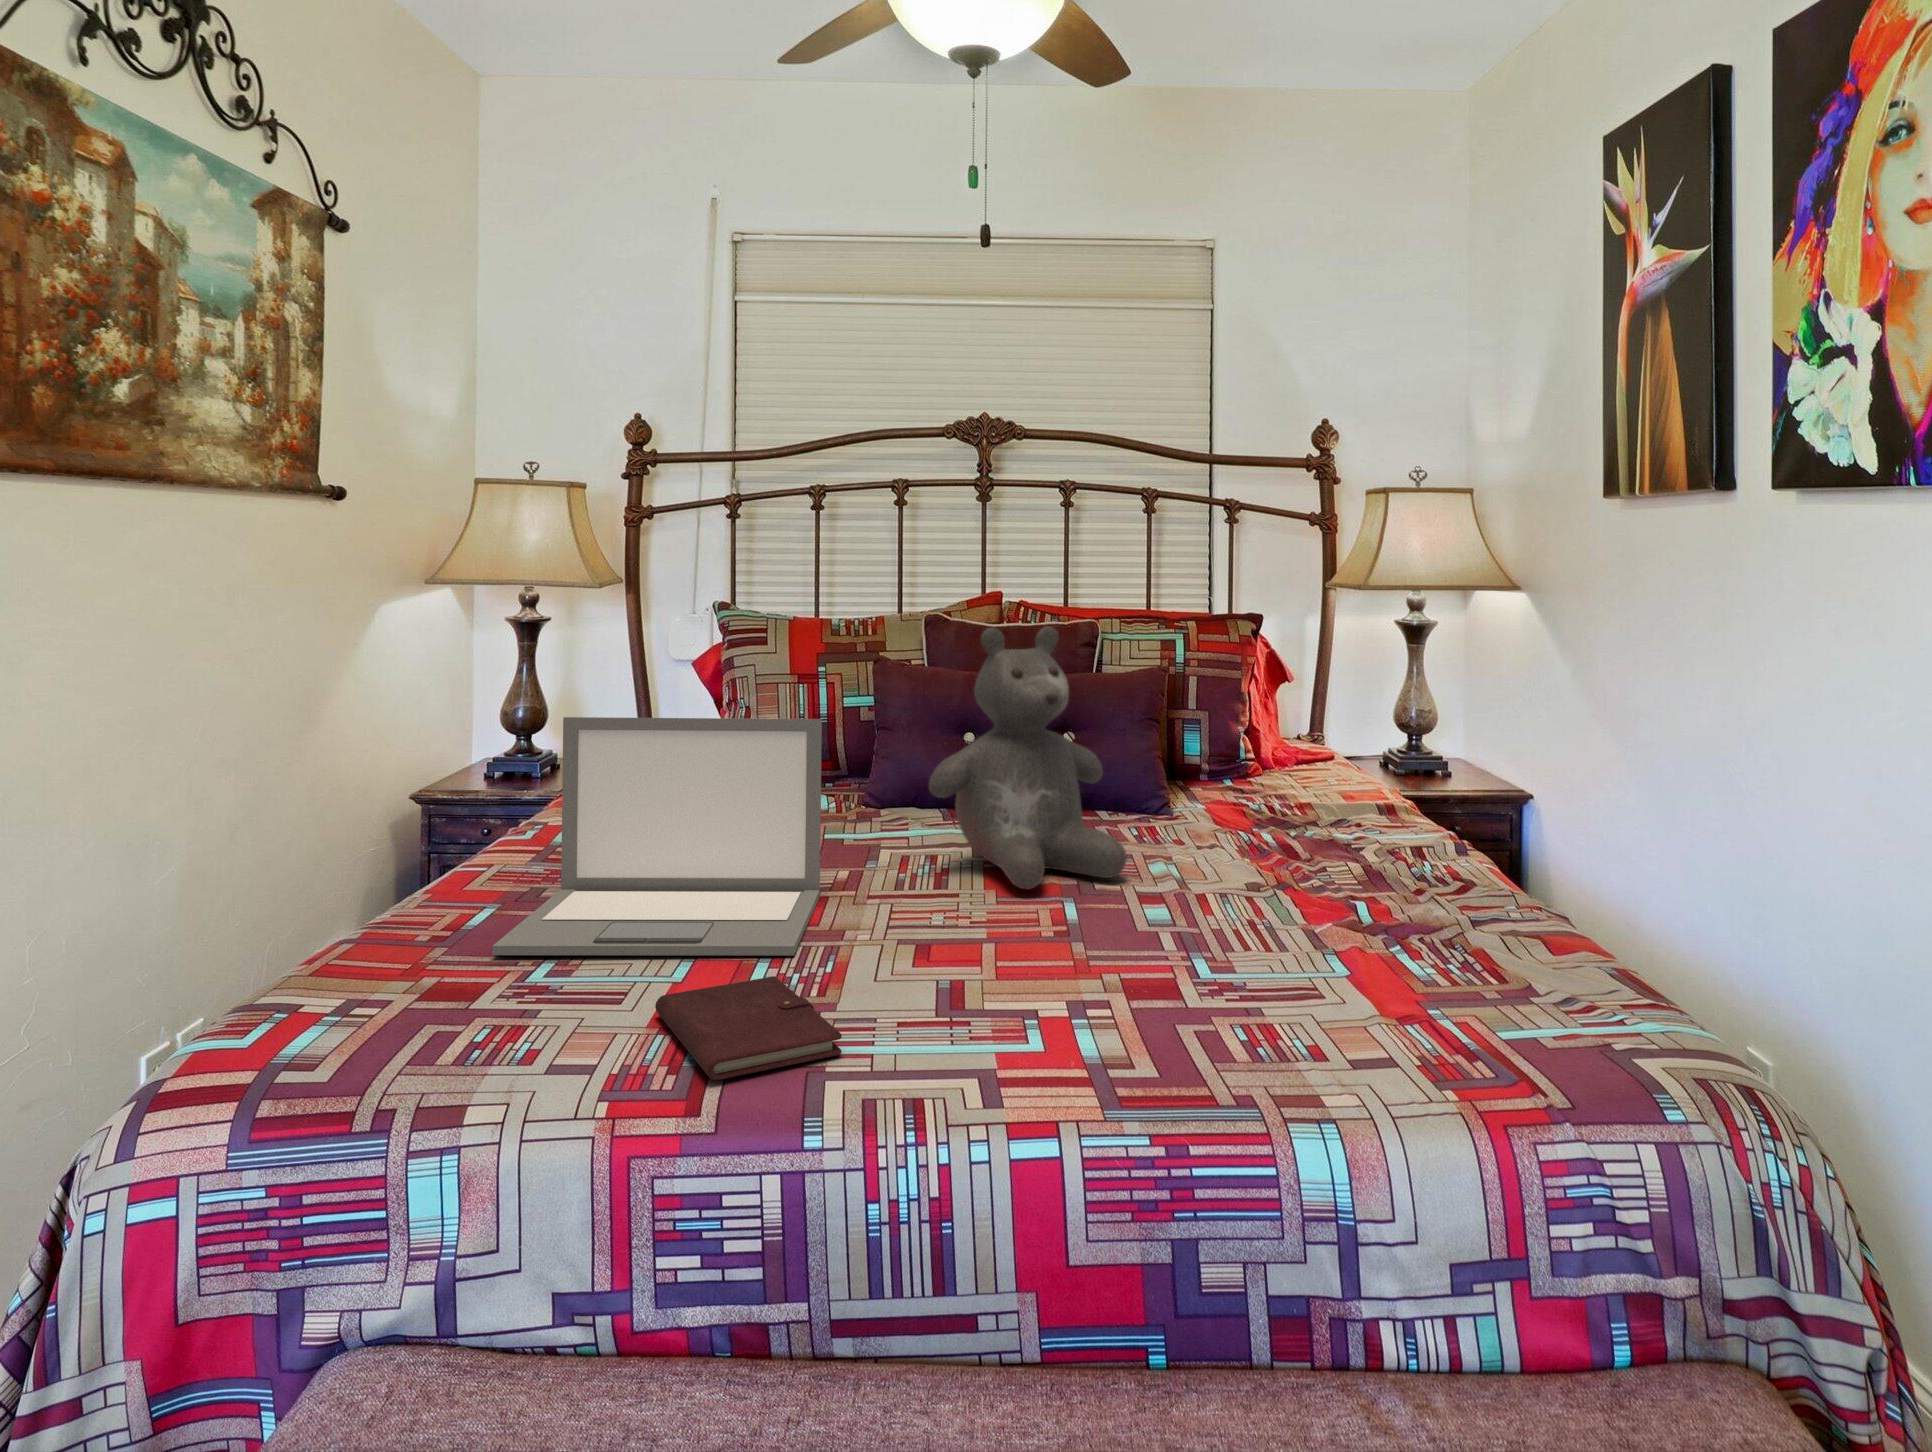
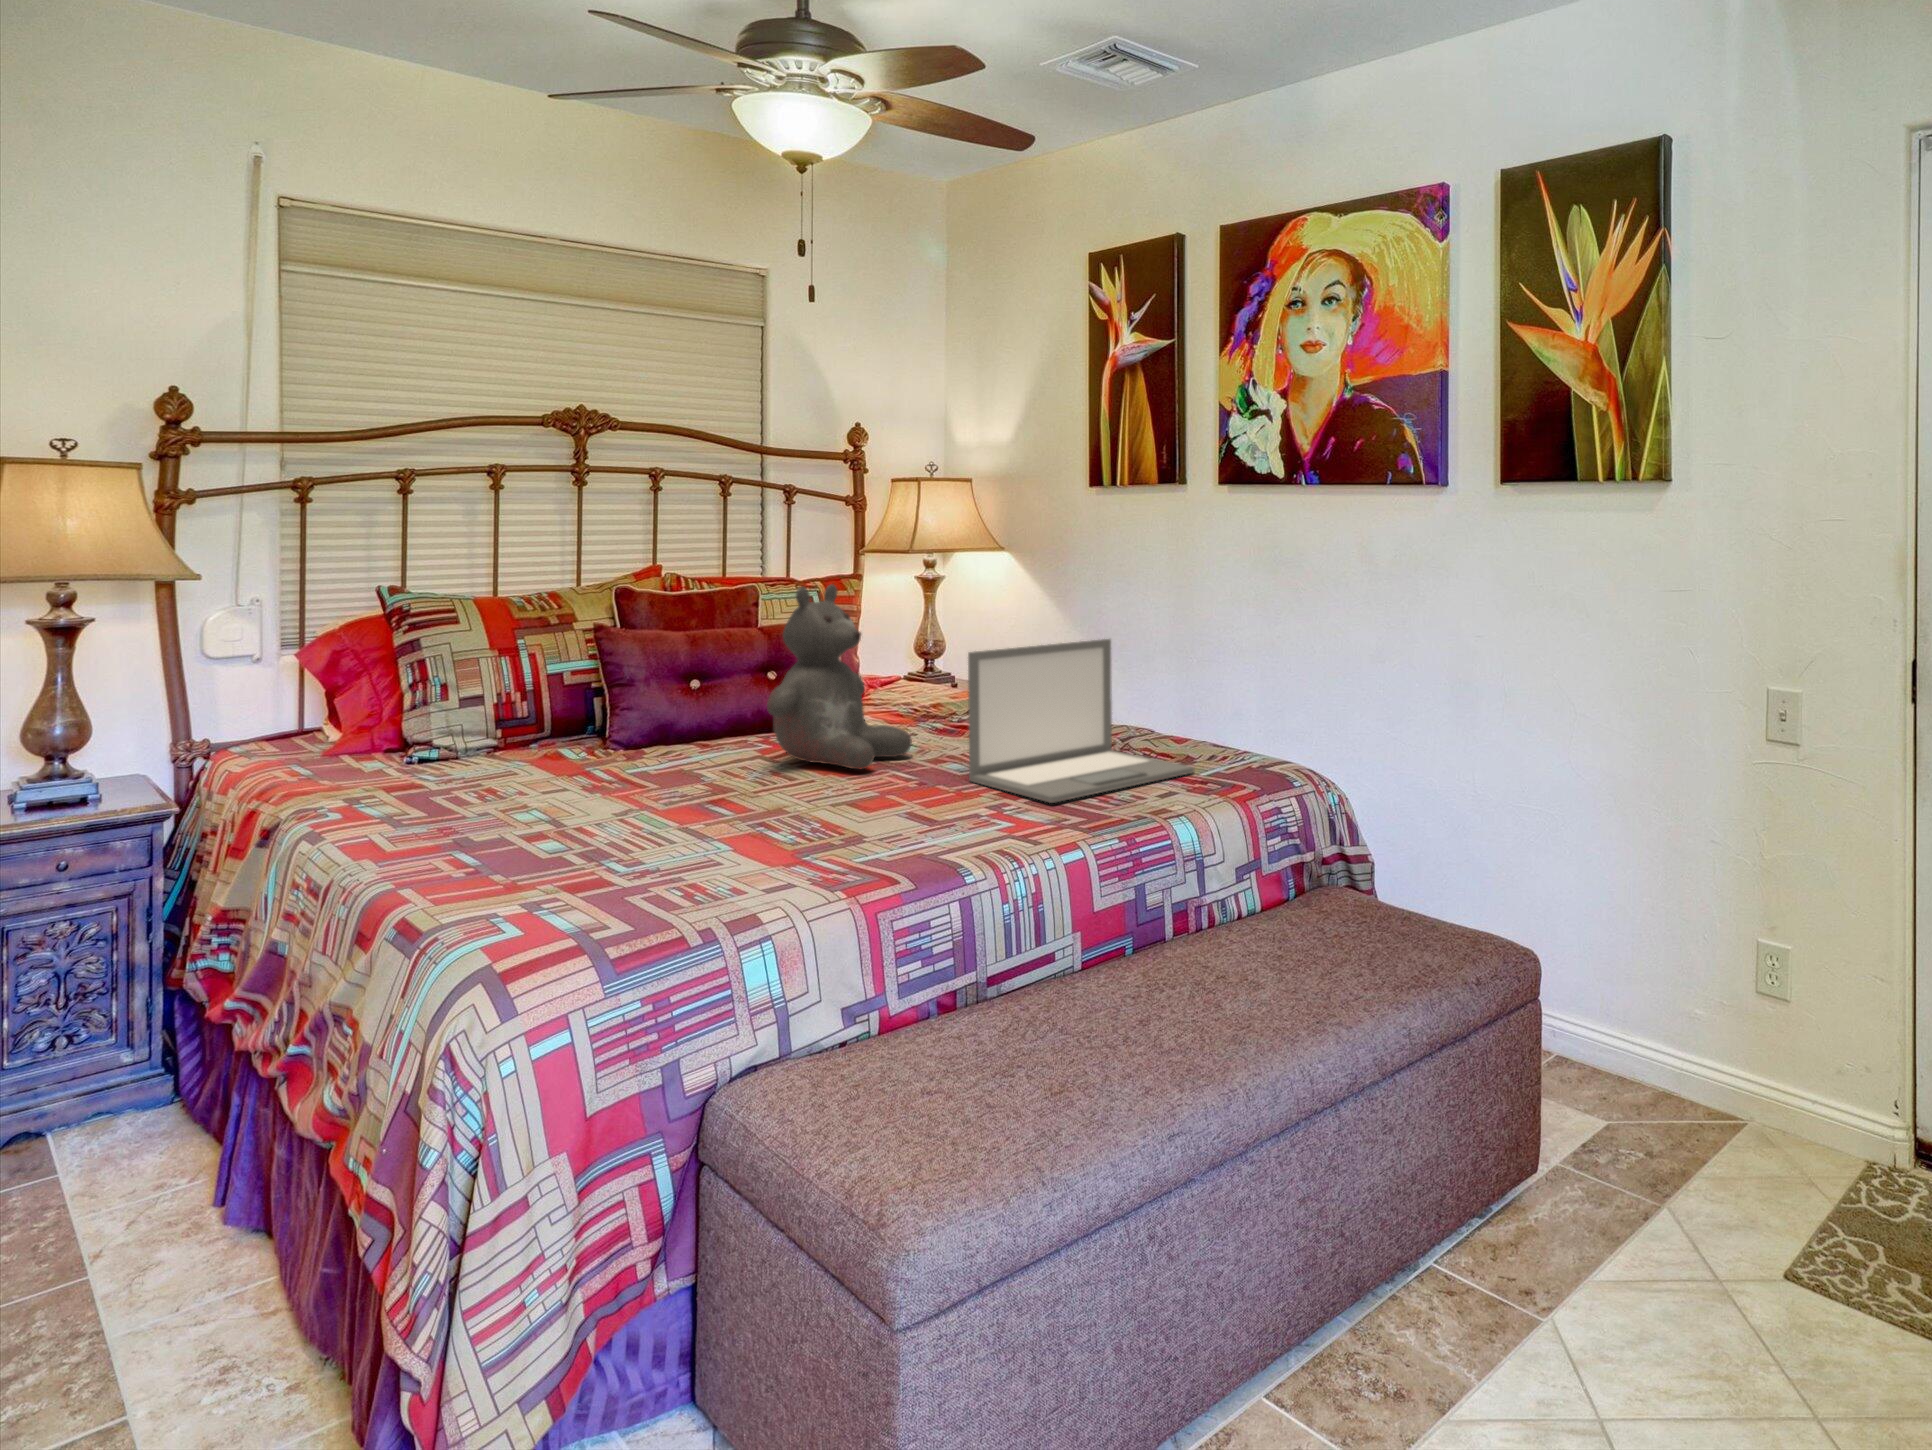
laptop: present [492,717,822,956] -> present [968,639,1195,803]
notebook: present [655,976,842,1080] -> none [761,829,920,873]

